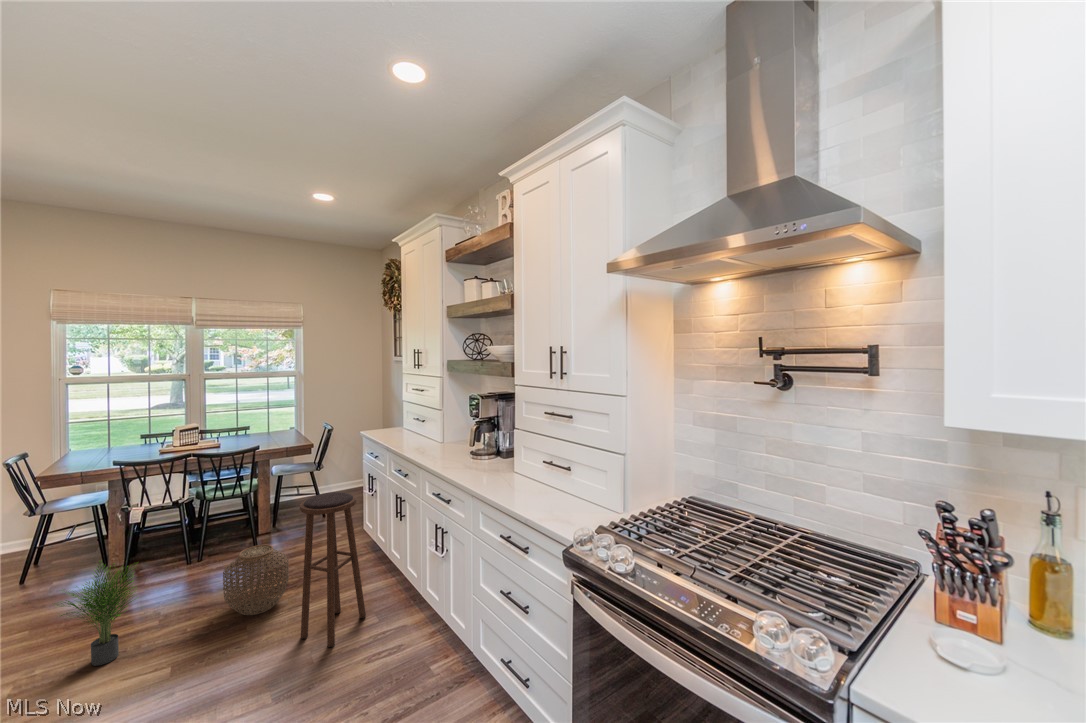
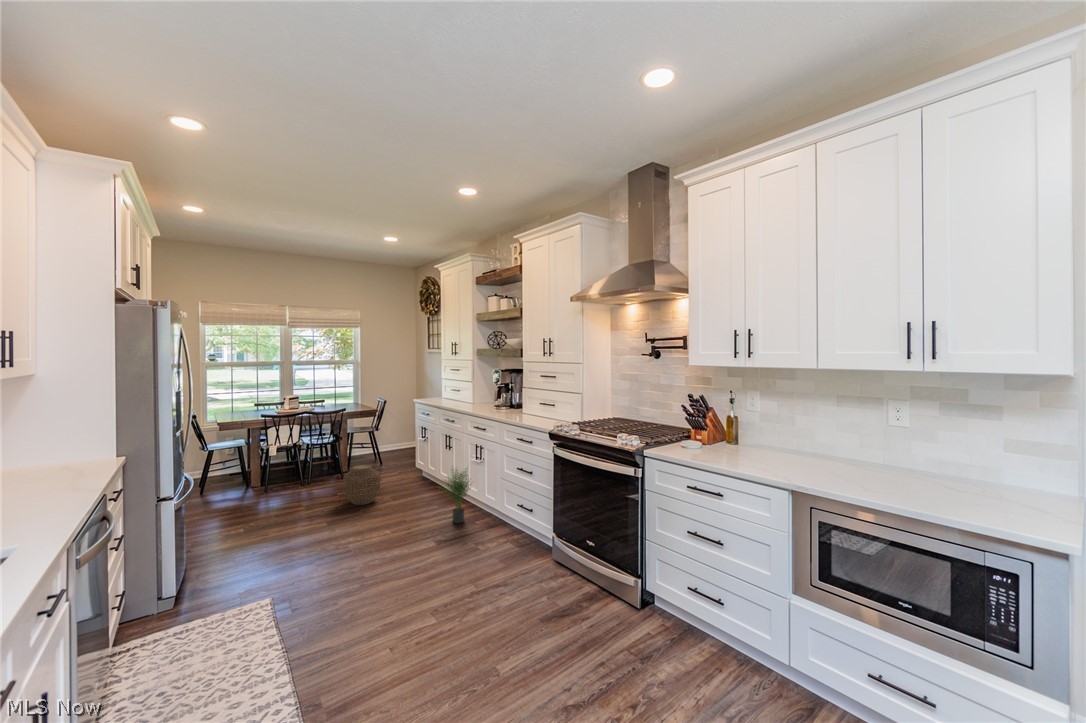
stool: present [300,492,366,647] -> none [395,428,431,516]
potted plant: present [61,563,137,666] -> present [442,470,469,523]

